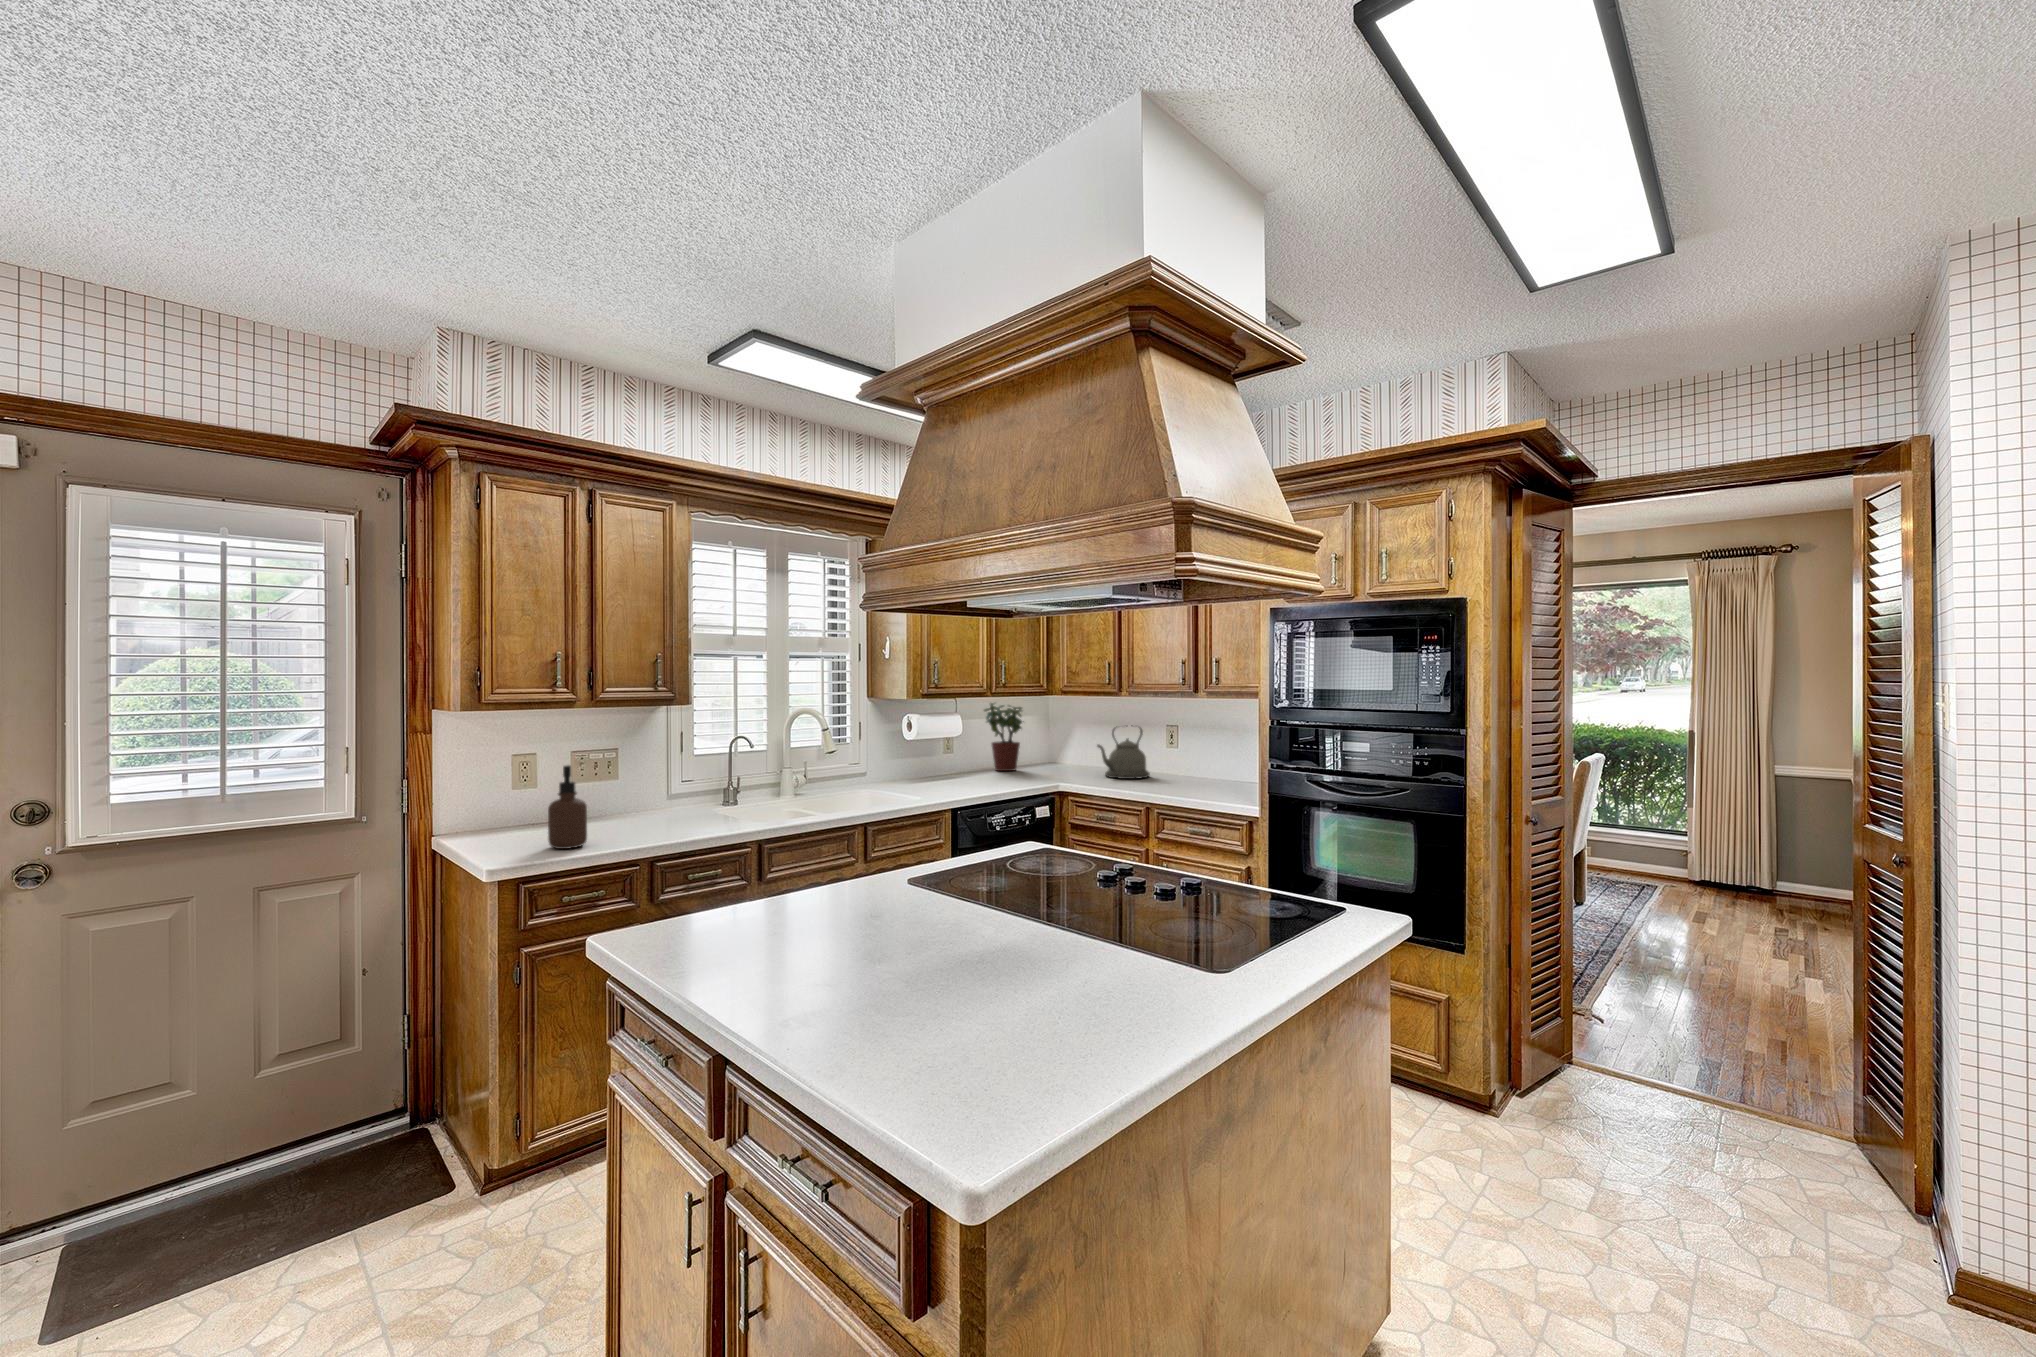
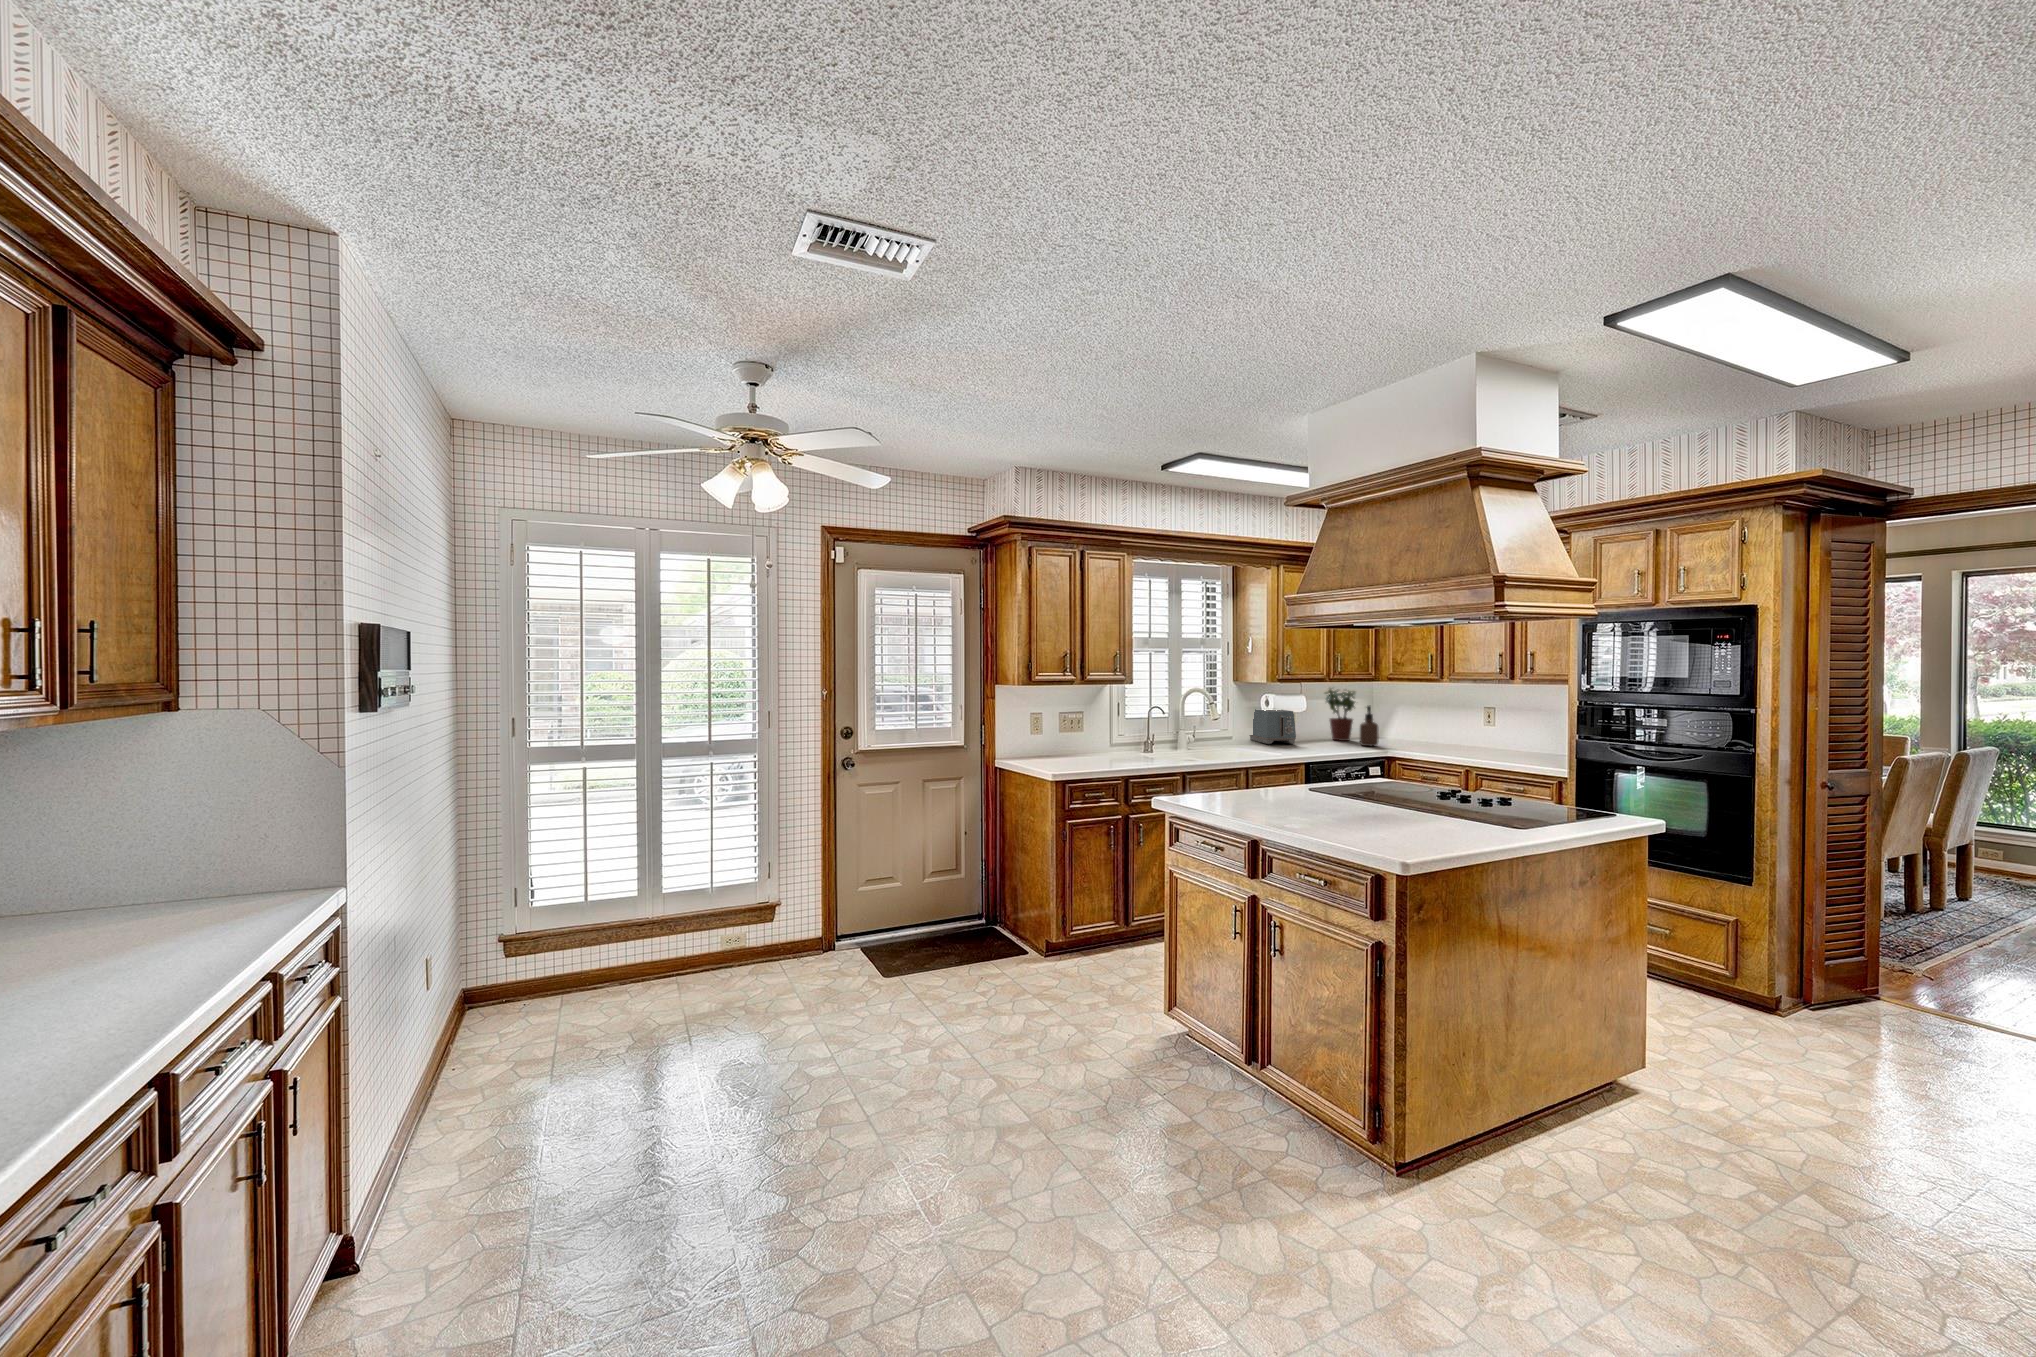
kettle: present [1097,728,1150,779] -> none [1420,707,1466,749]
toaster: none [888,732,945,780] -> present [1249,709,1296,744]
soap dispenser: present [548,765,587,849] -> present [1360,705,1379,746]

